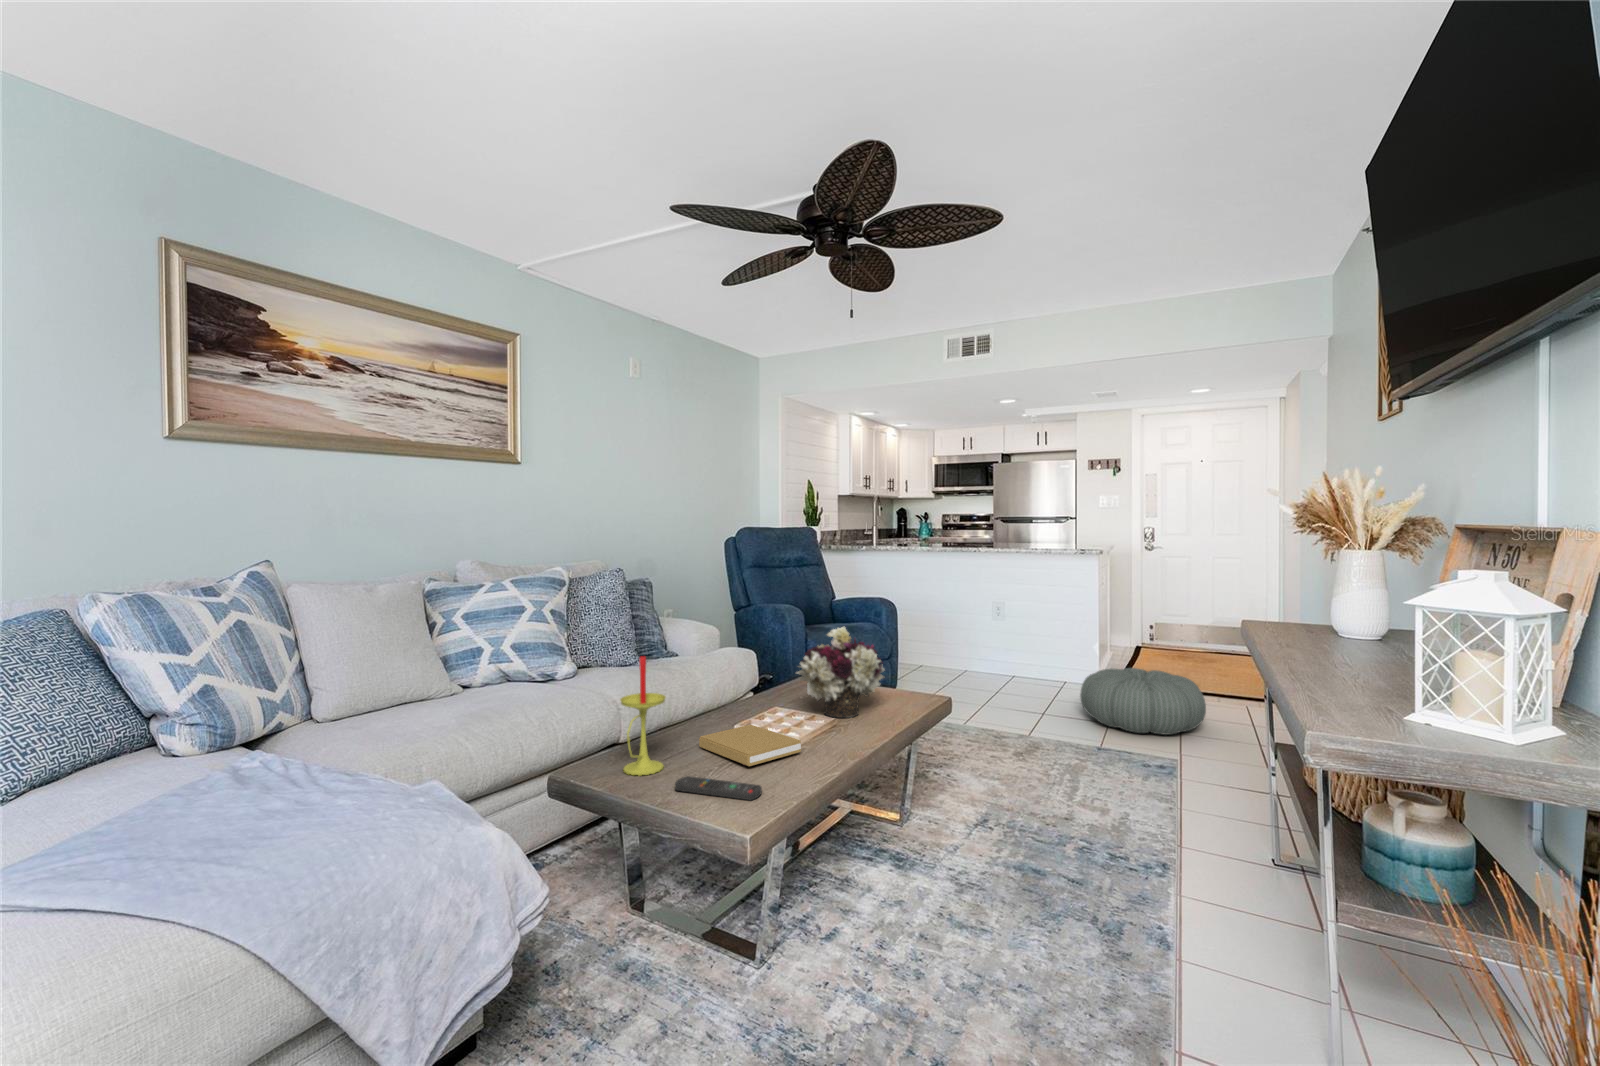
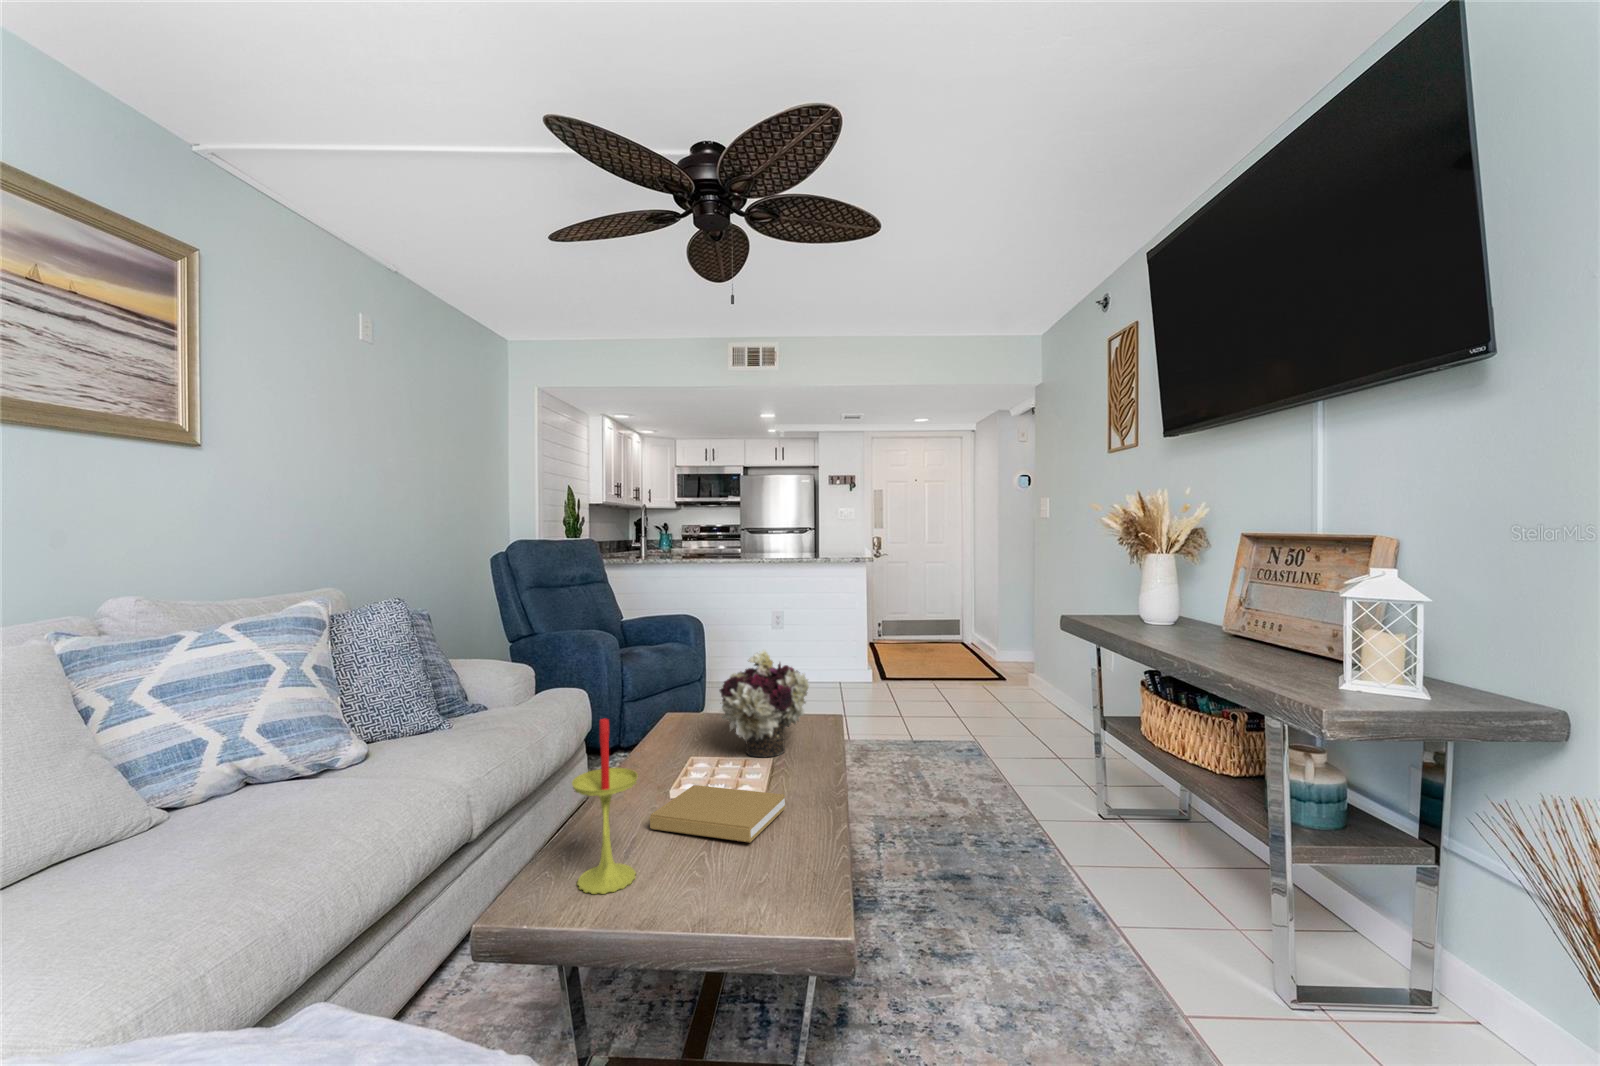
pouf: present [1080,668,1206,735] -> none [886,663,990,722]
remote control: present [675,776,762,800] -> none [687,866,809,902]

